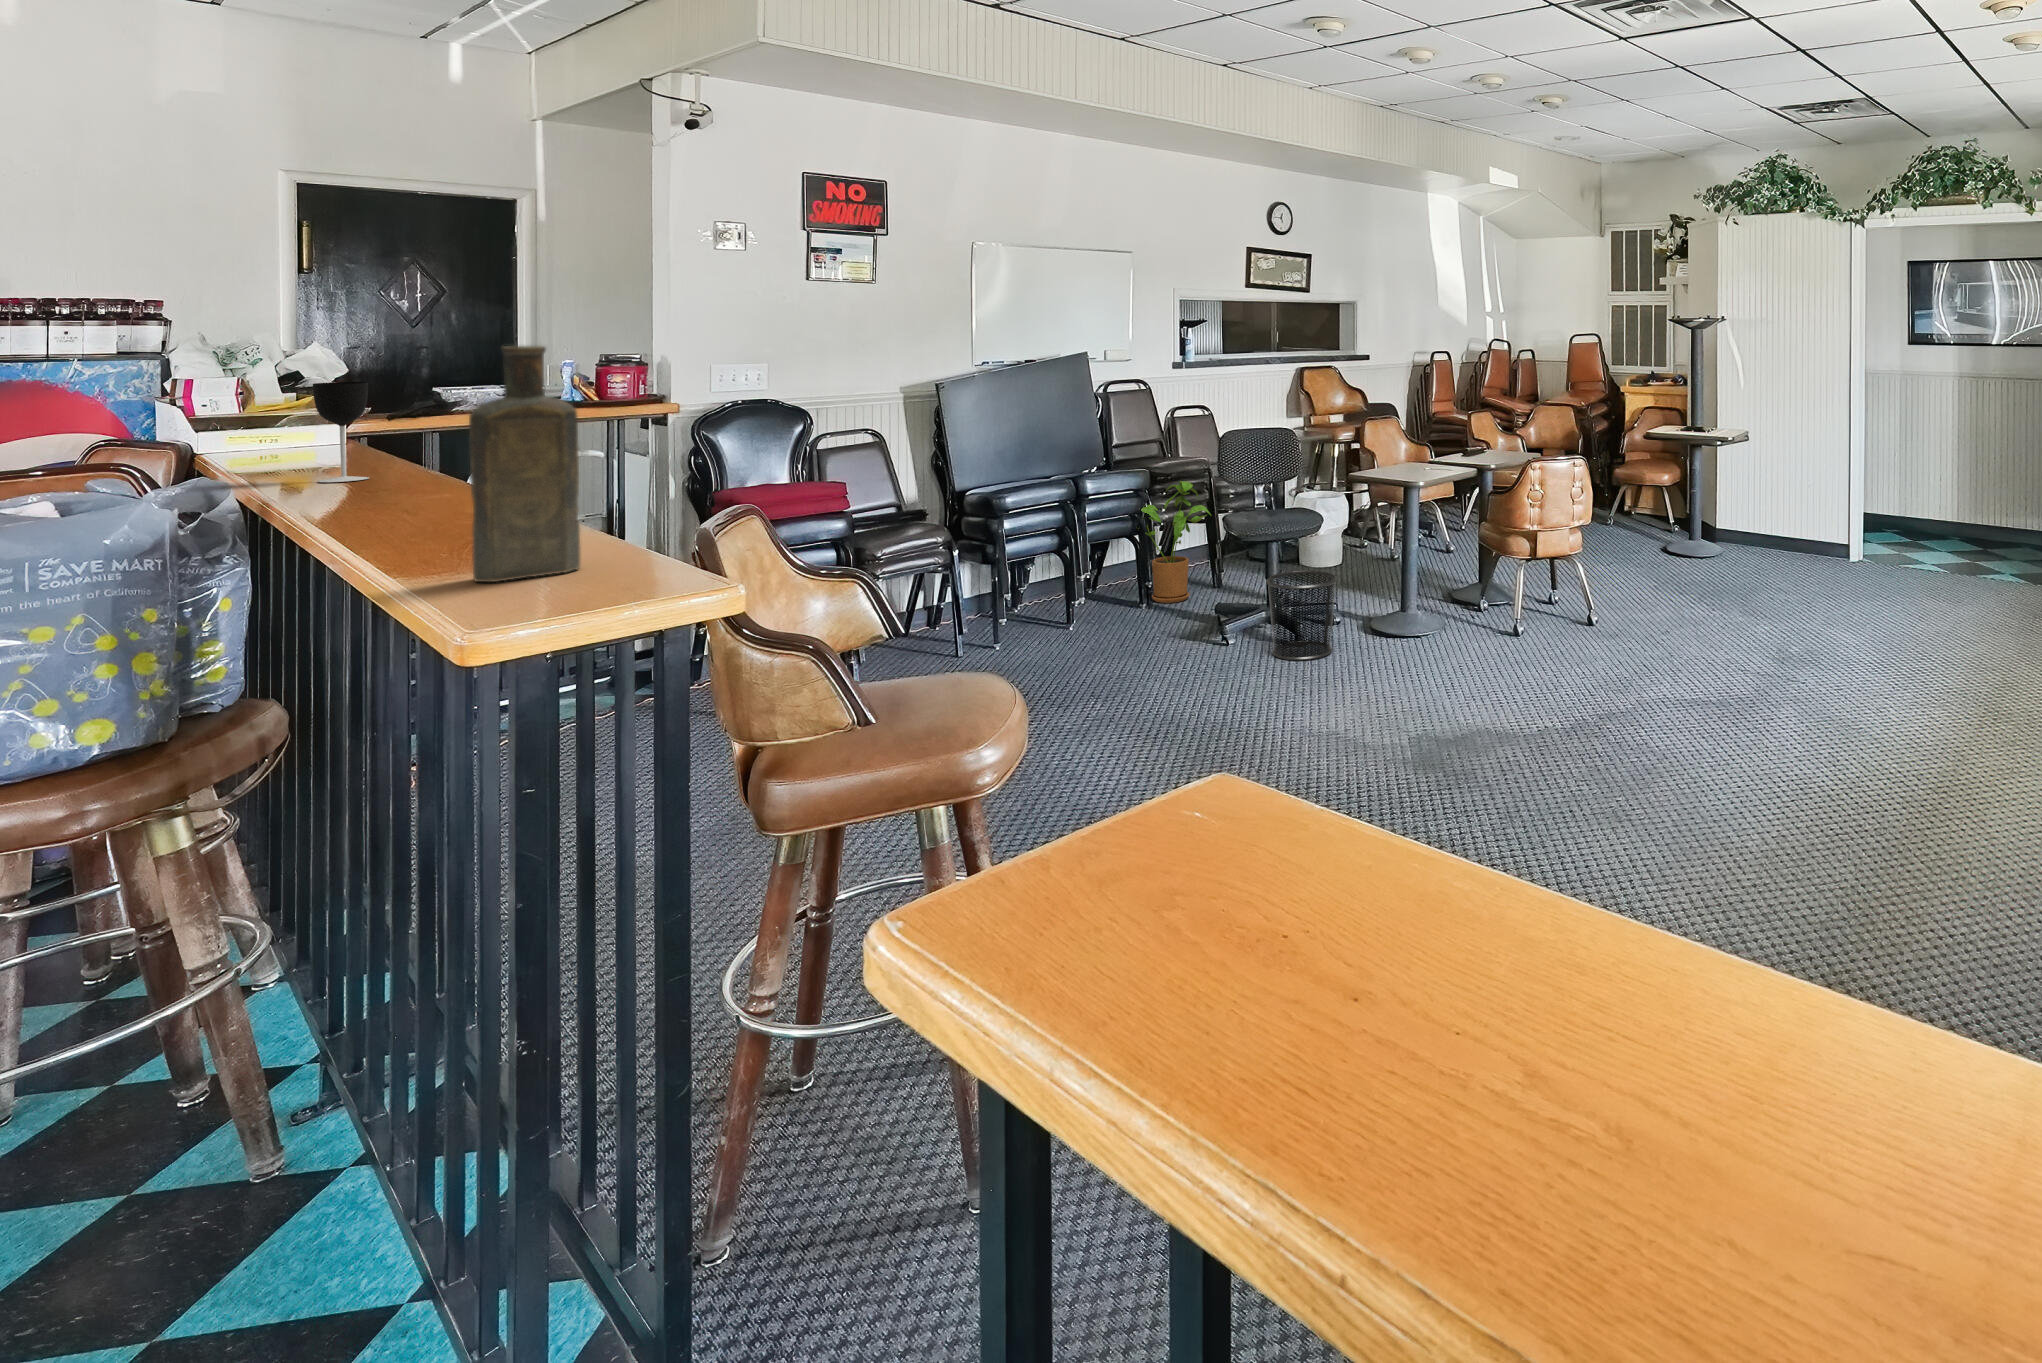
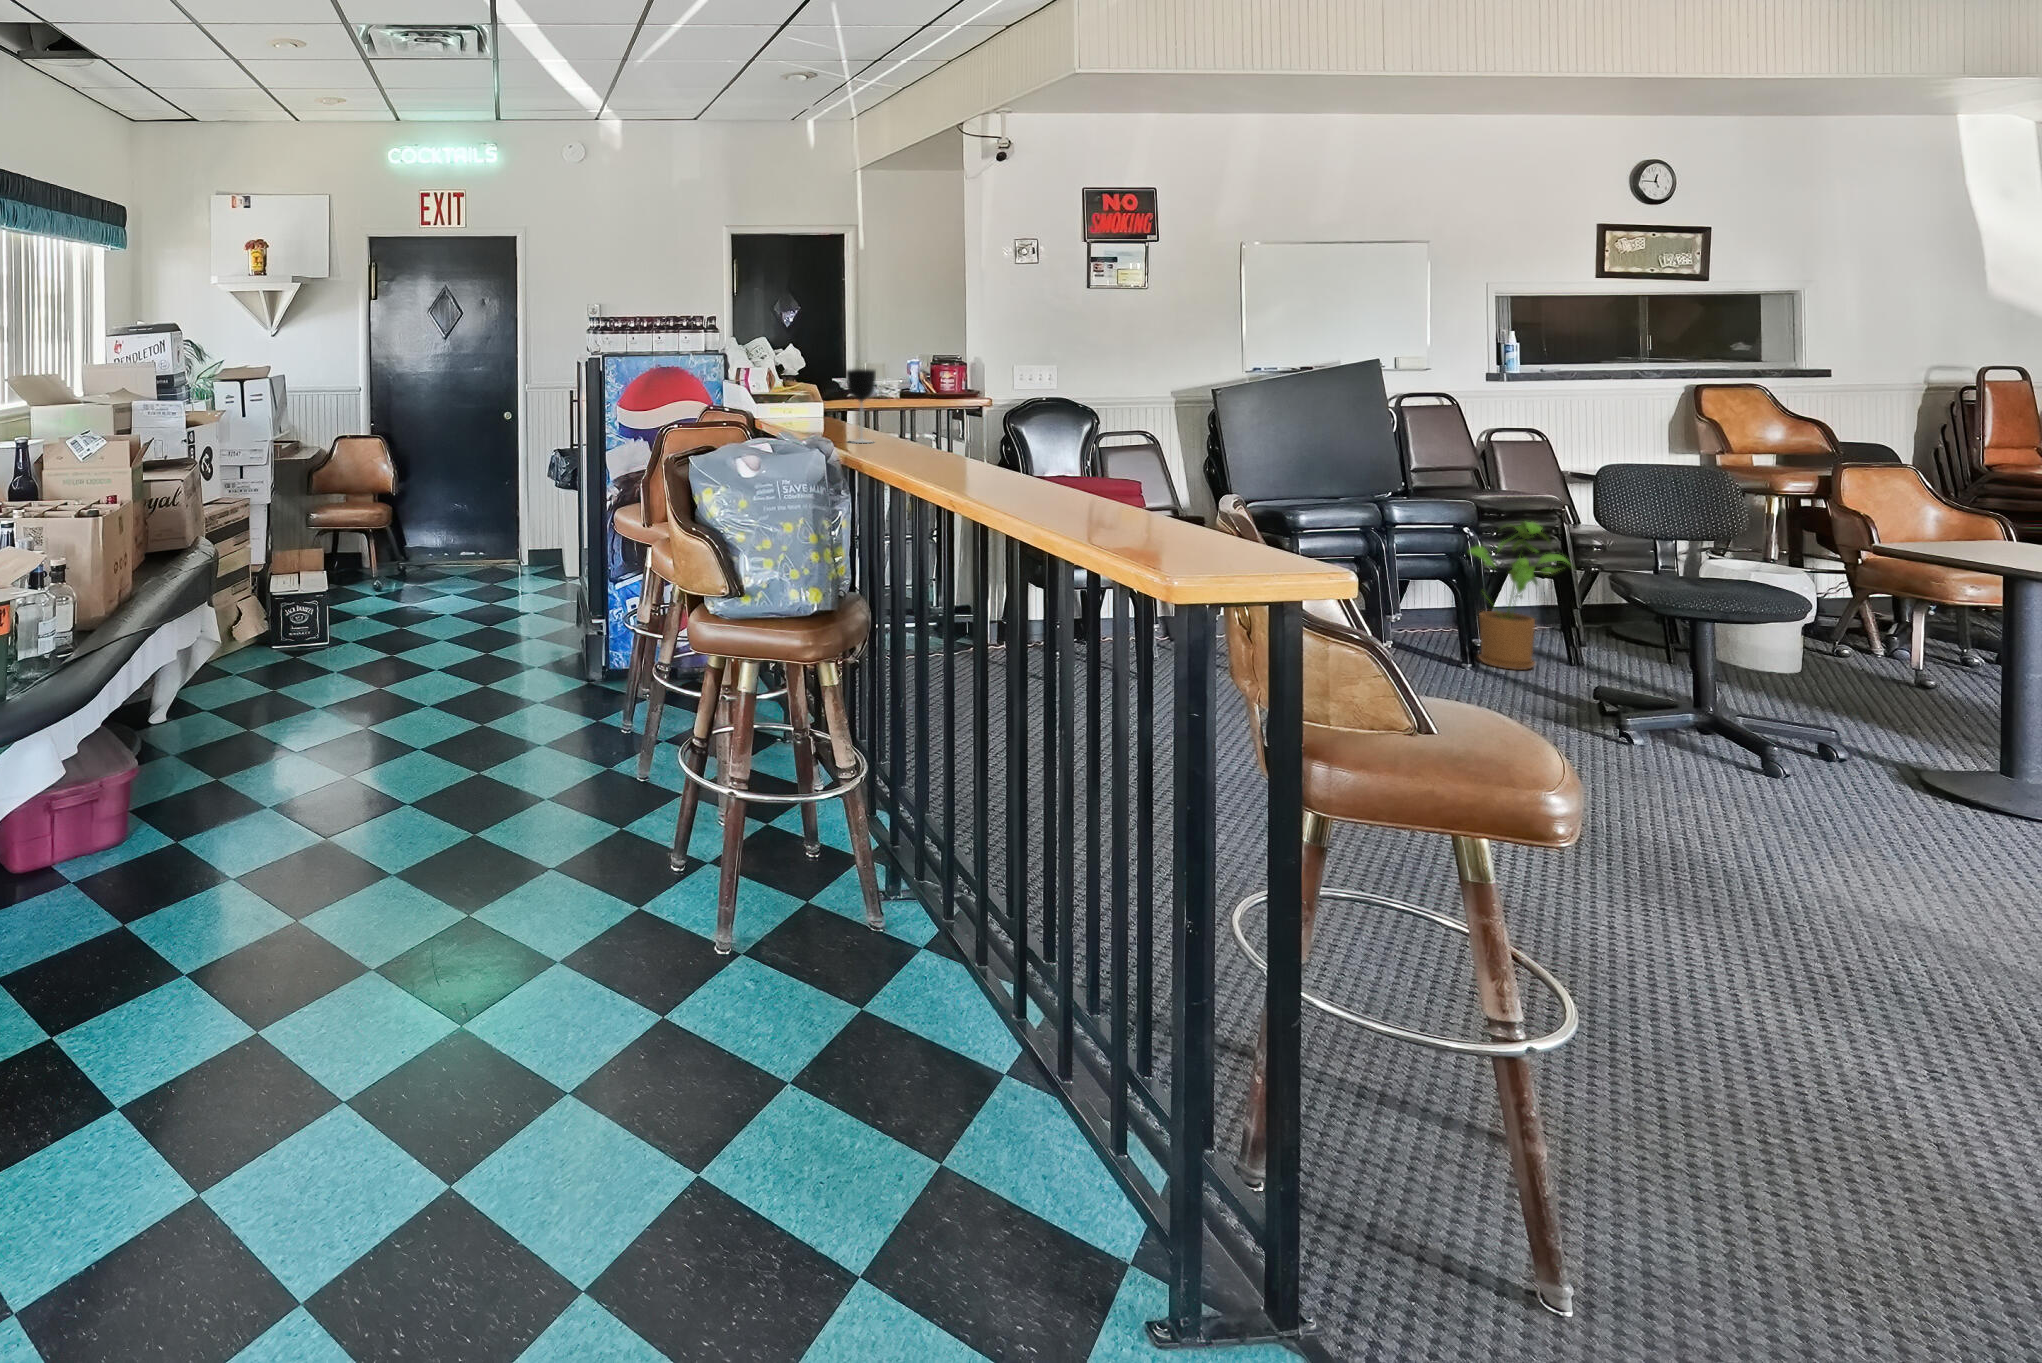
bottle: present [469,346,580,582] -> none [1066,332,1158,525]
waste bin: present [1266,571,1337,661] -> none [1700,660,1841,791]

